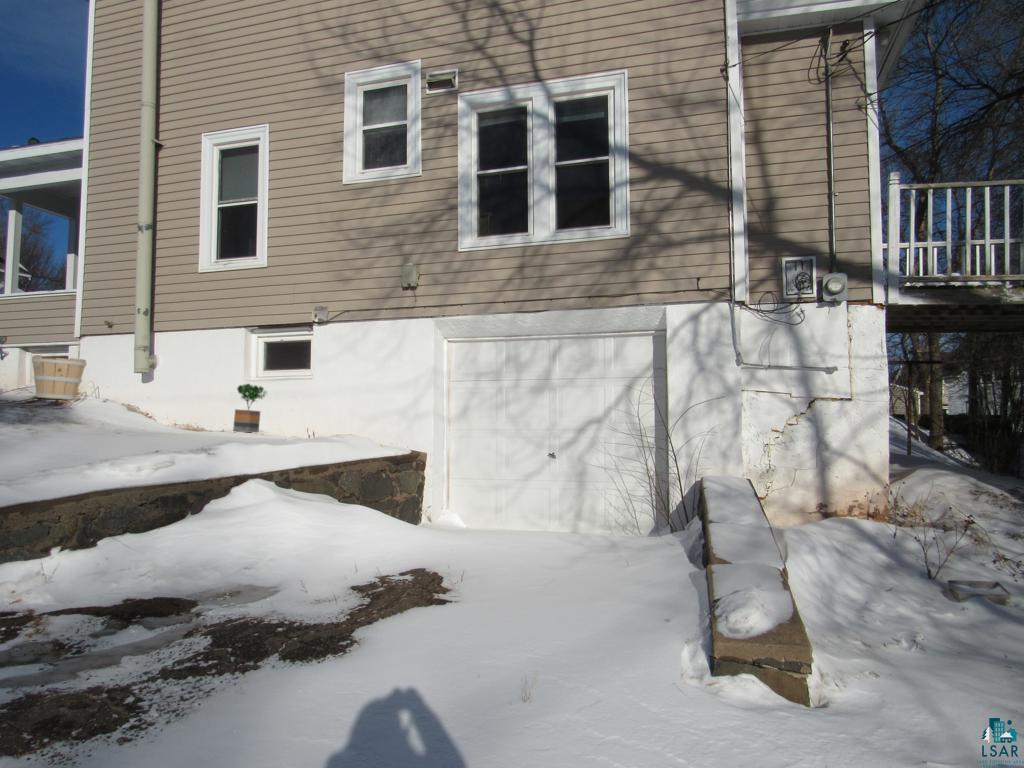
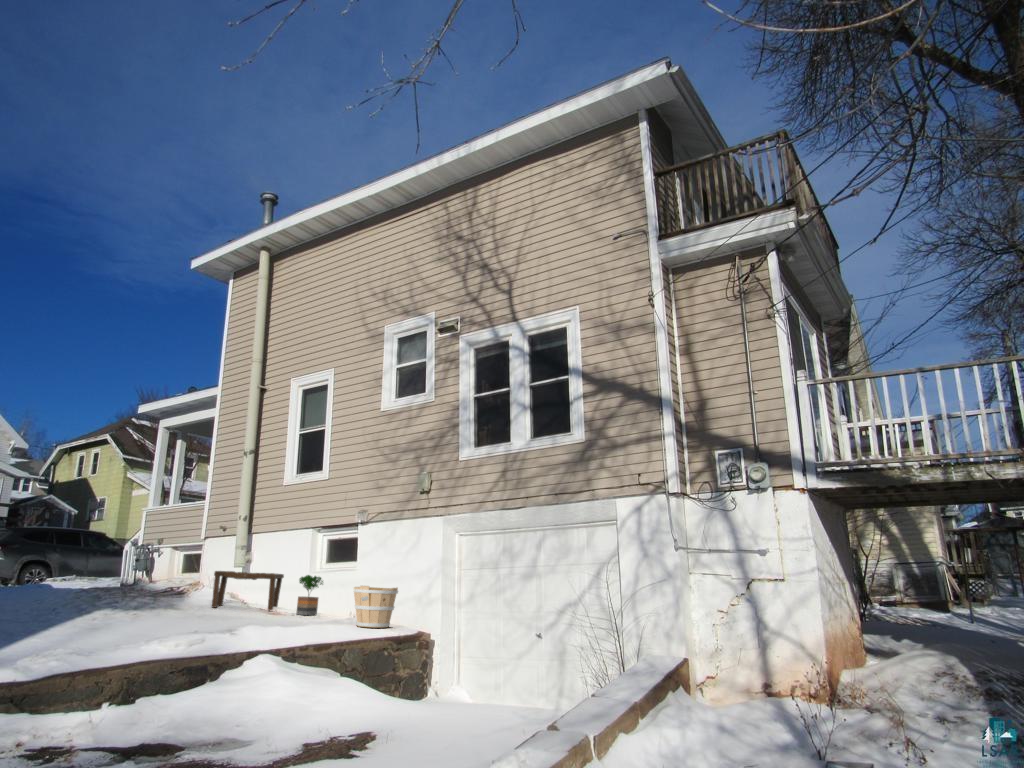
wooden bucket: present [32,355,87,400] -> present [354,586,398,628]
bench: none [117,374,207,425] -> present [212,571,284,610]

